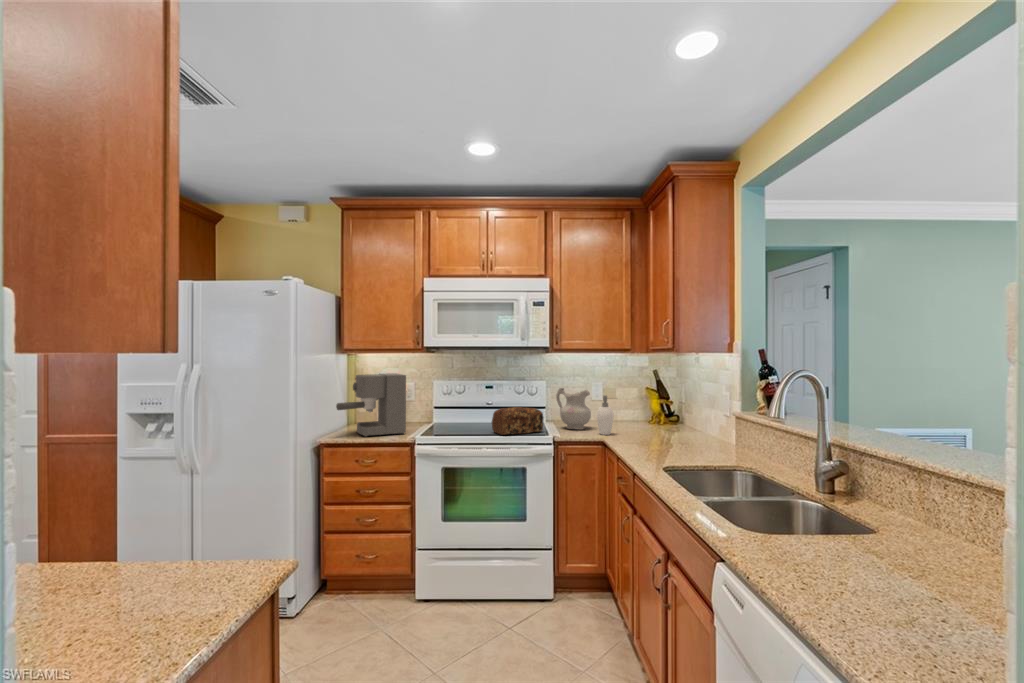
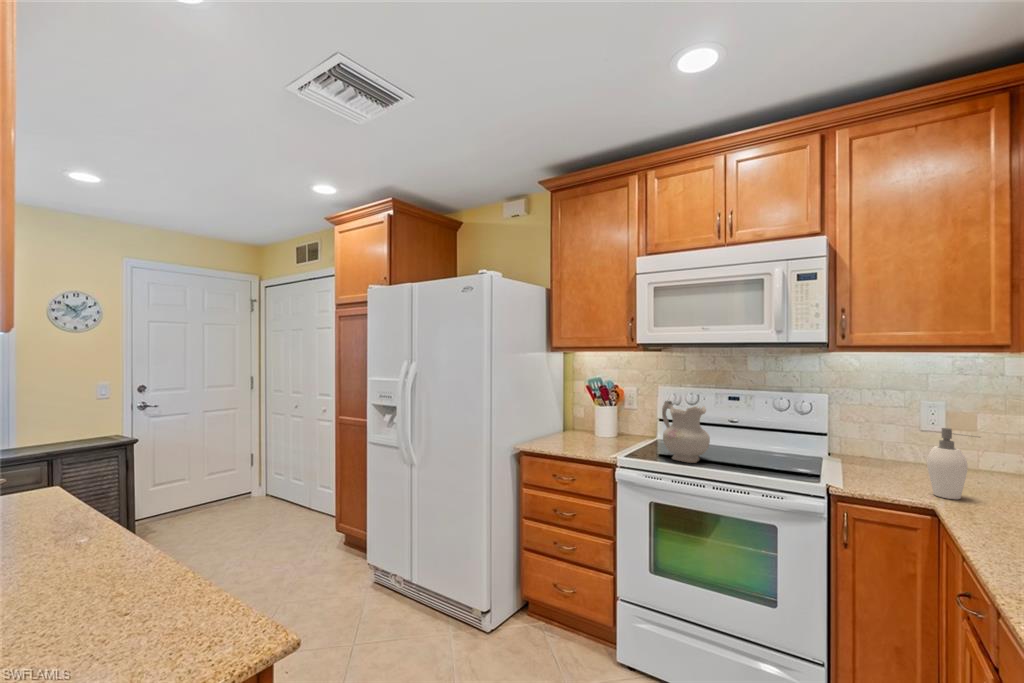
coffee maker: present [336,373,406,437] -> none [537,375,614,450]
ceramic pitcher: present [556,388,591,430] -> present [662,401,710,463]
bread loaf: present [492,407,544,435] -> none [729,431,817,473]

